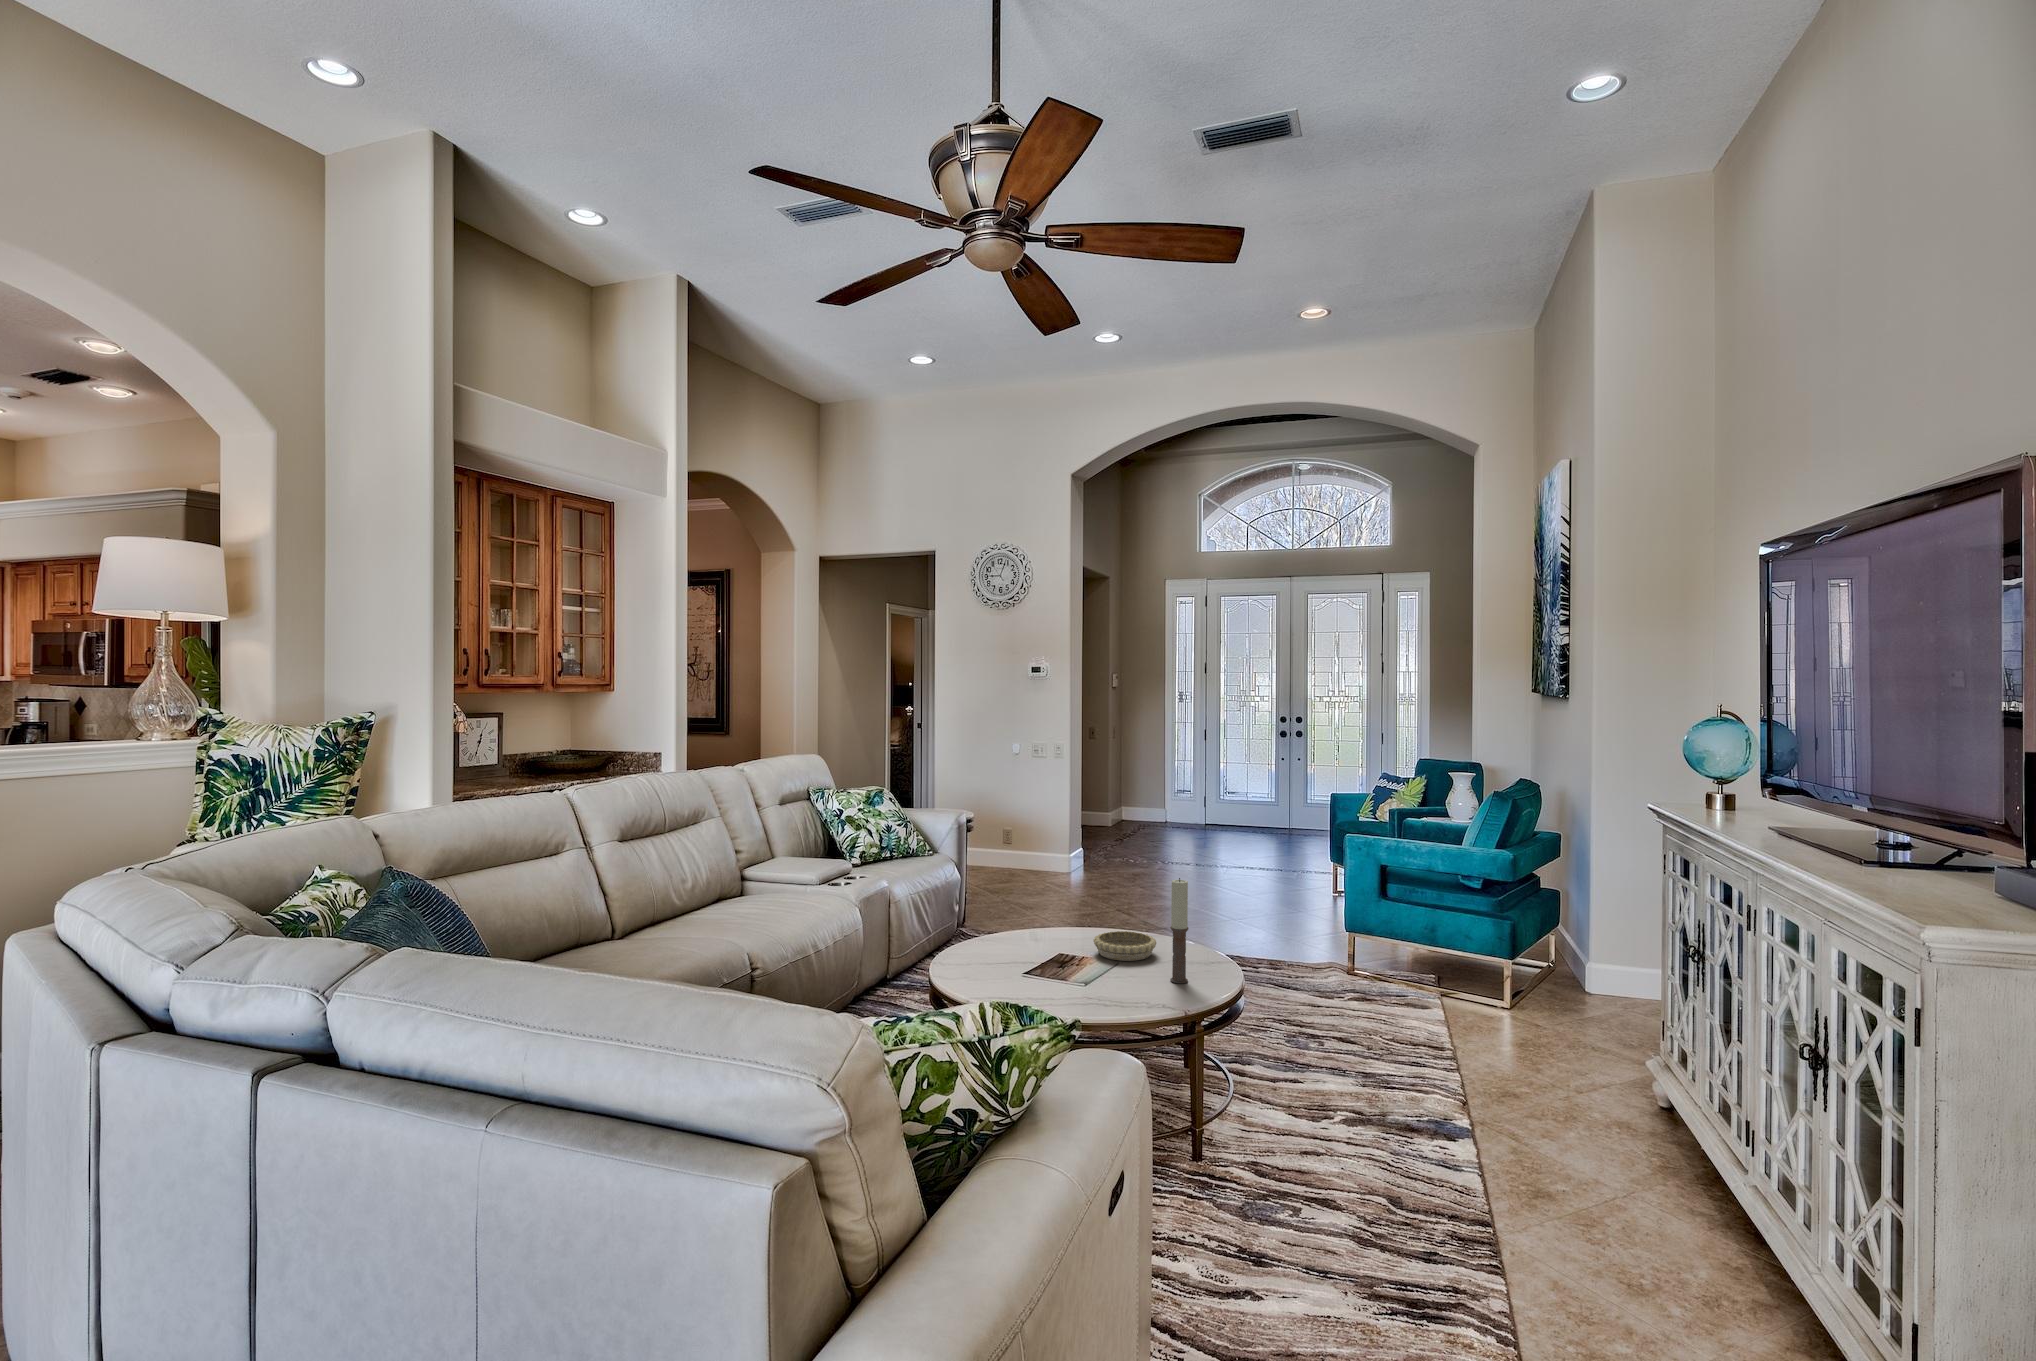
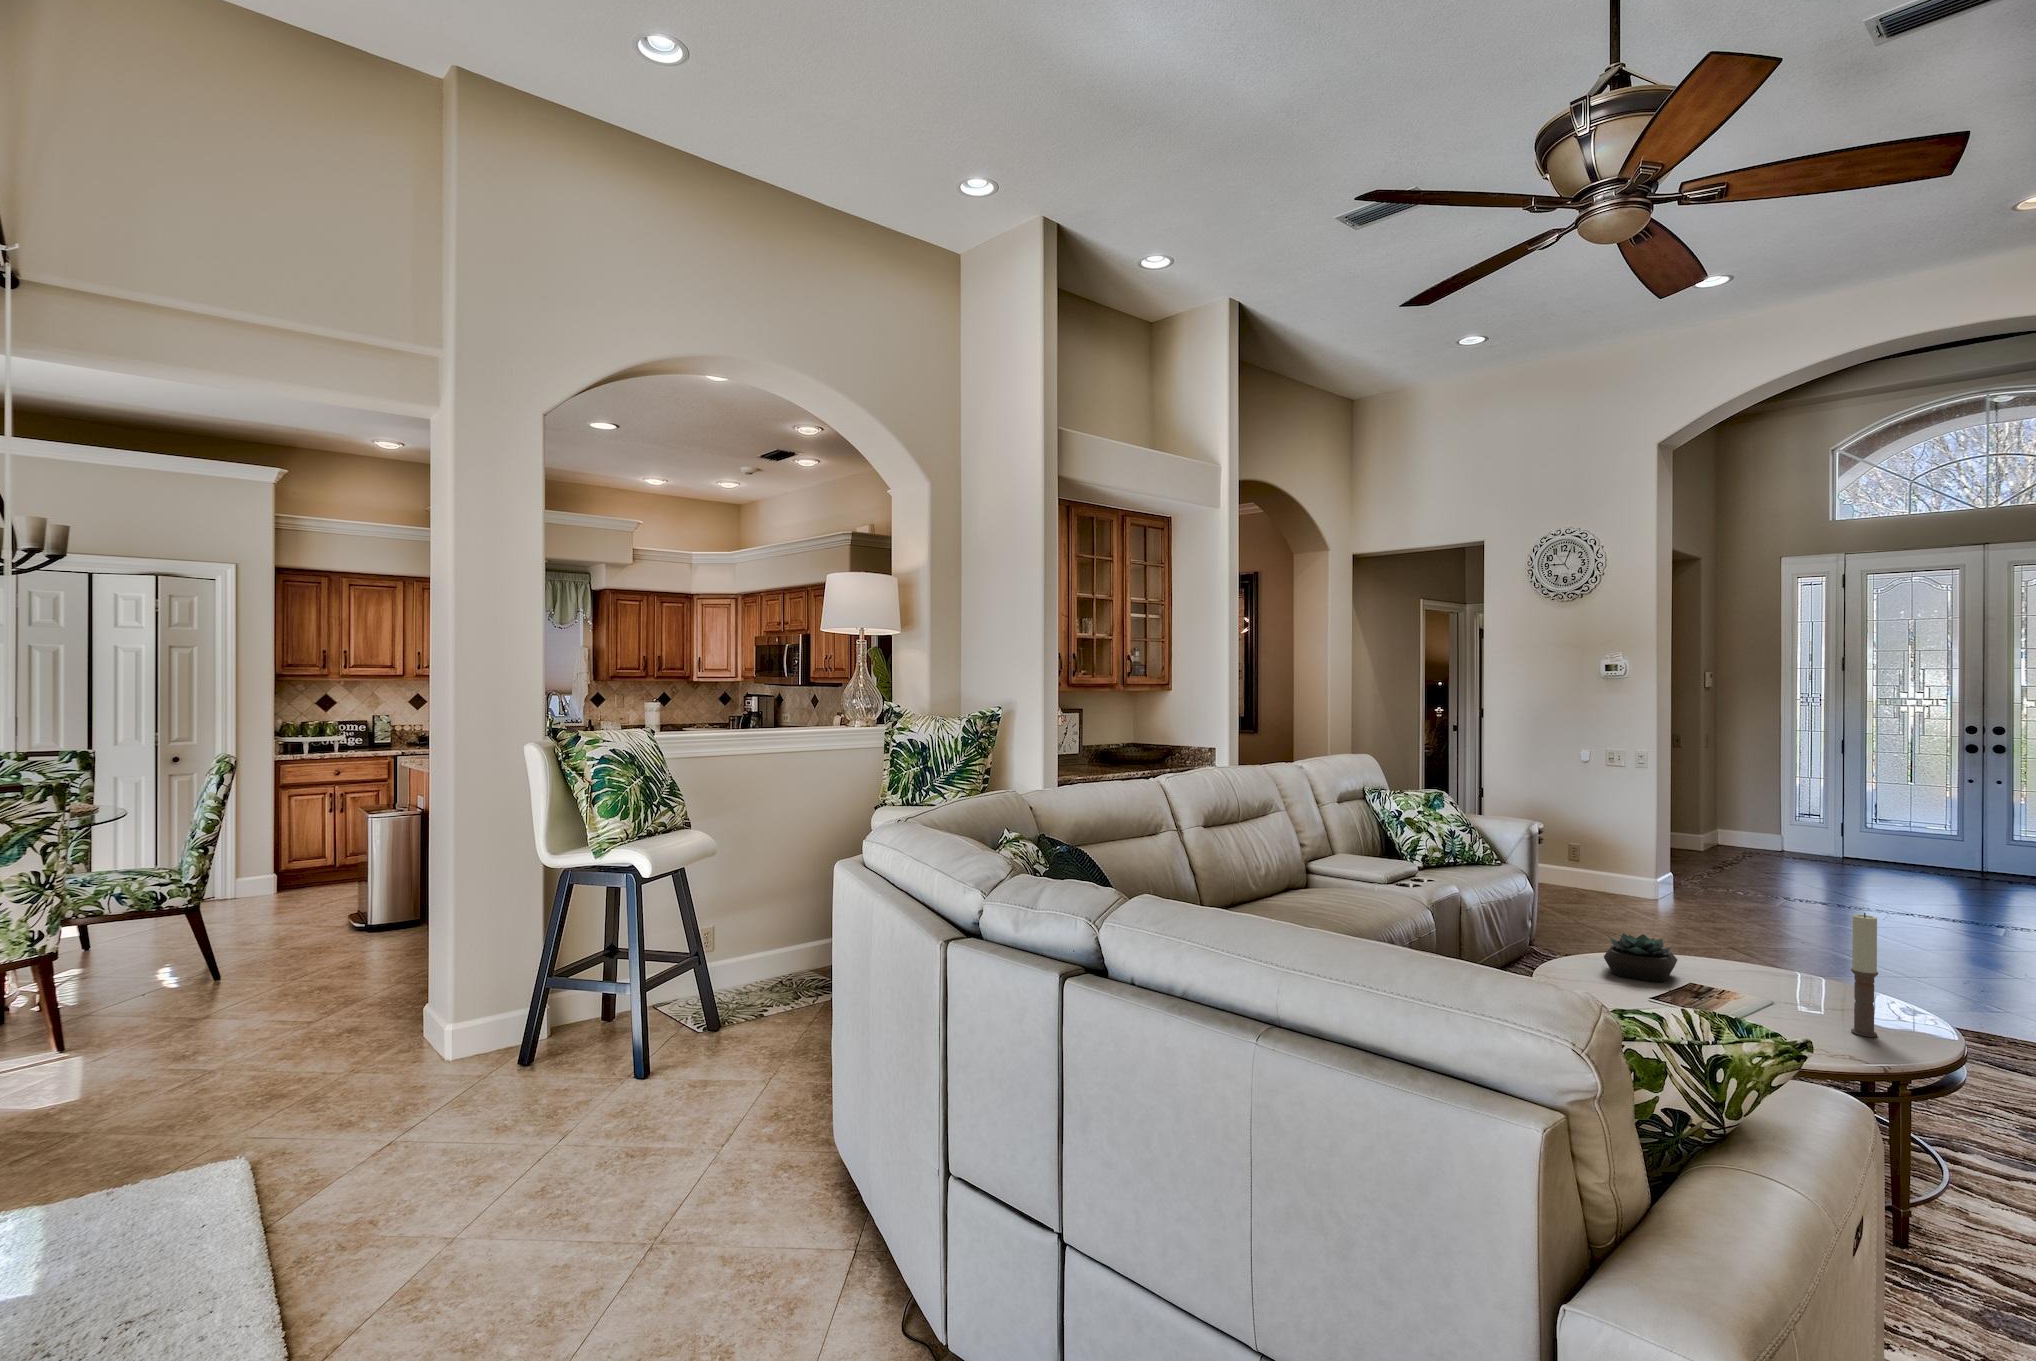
succulent plant: none [993,912,1053,955] -> present [1604,933,1677,982]
decorative bowl: present [1093,931,1156,961] -> none [1734,967,1824,1003]

